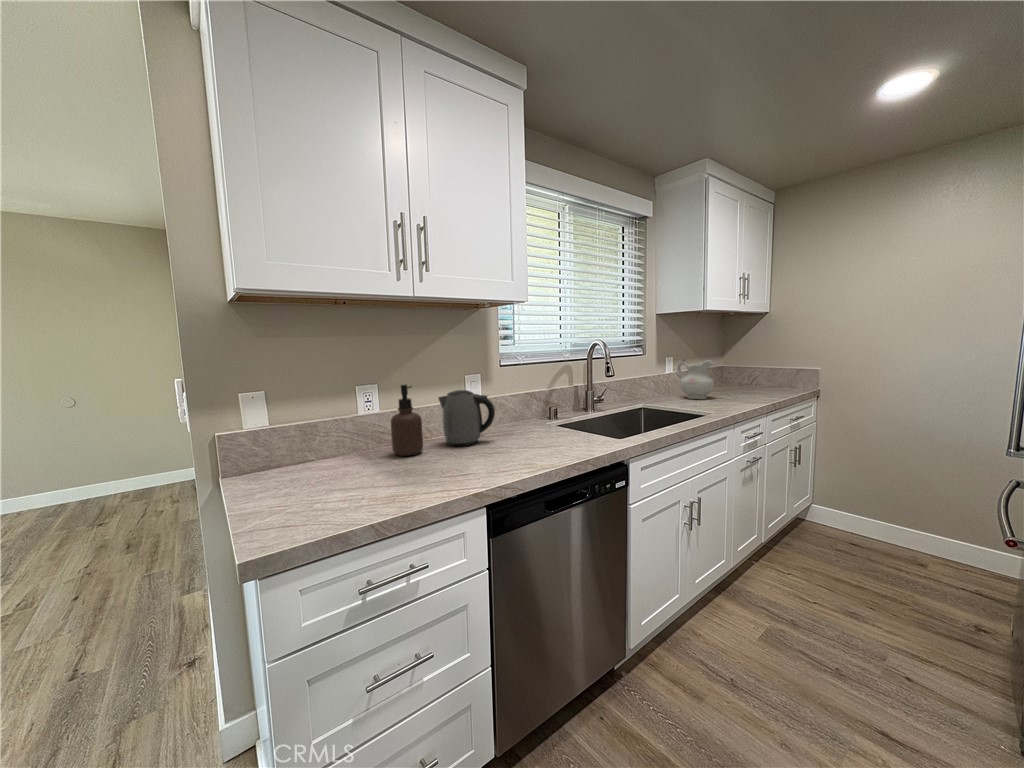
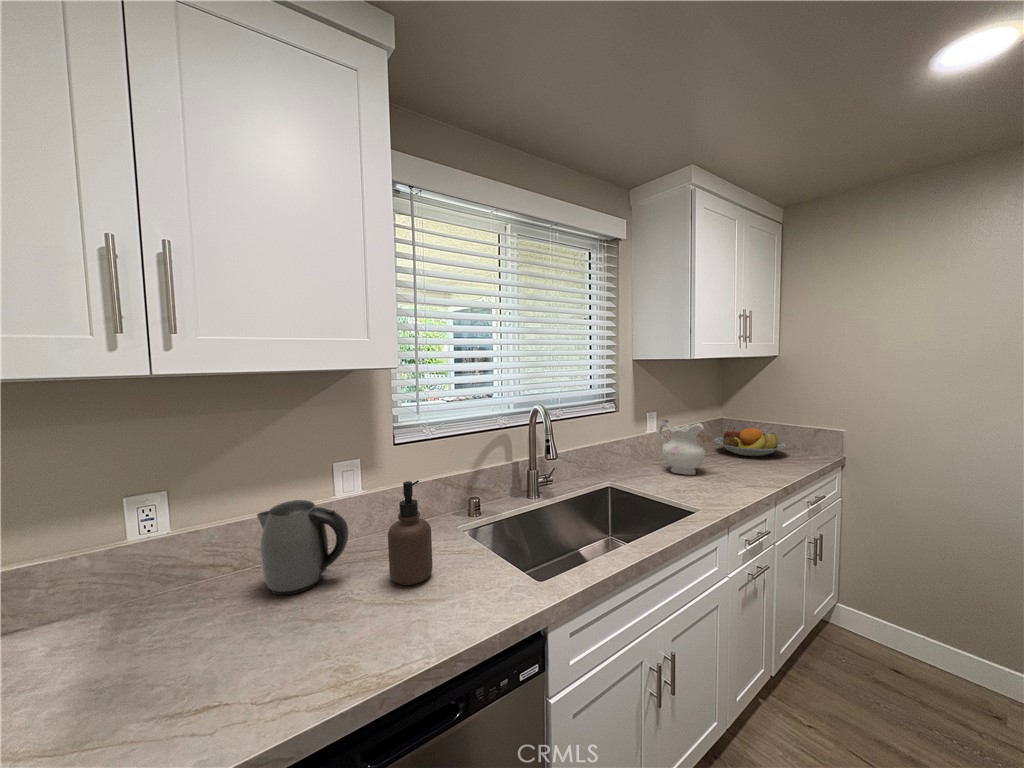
fruit bowl: none [718,368,774,390] -> present [714,428,786,456]
soap dispenser: present [391,385,423,456] -> present [388,481,432,585]

